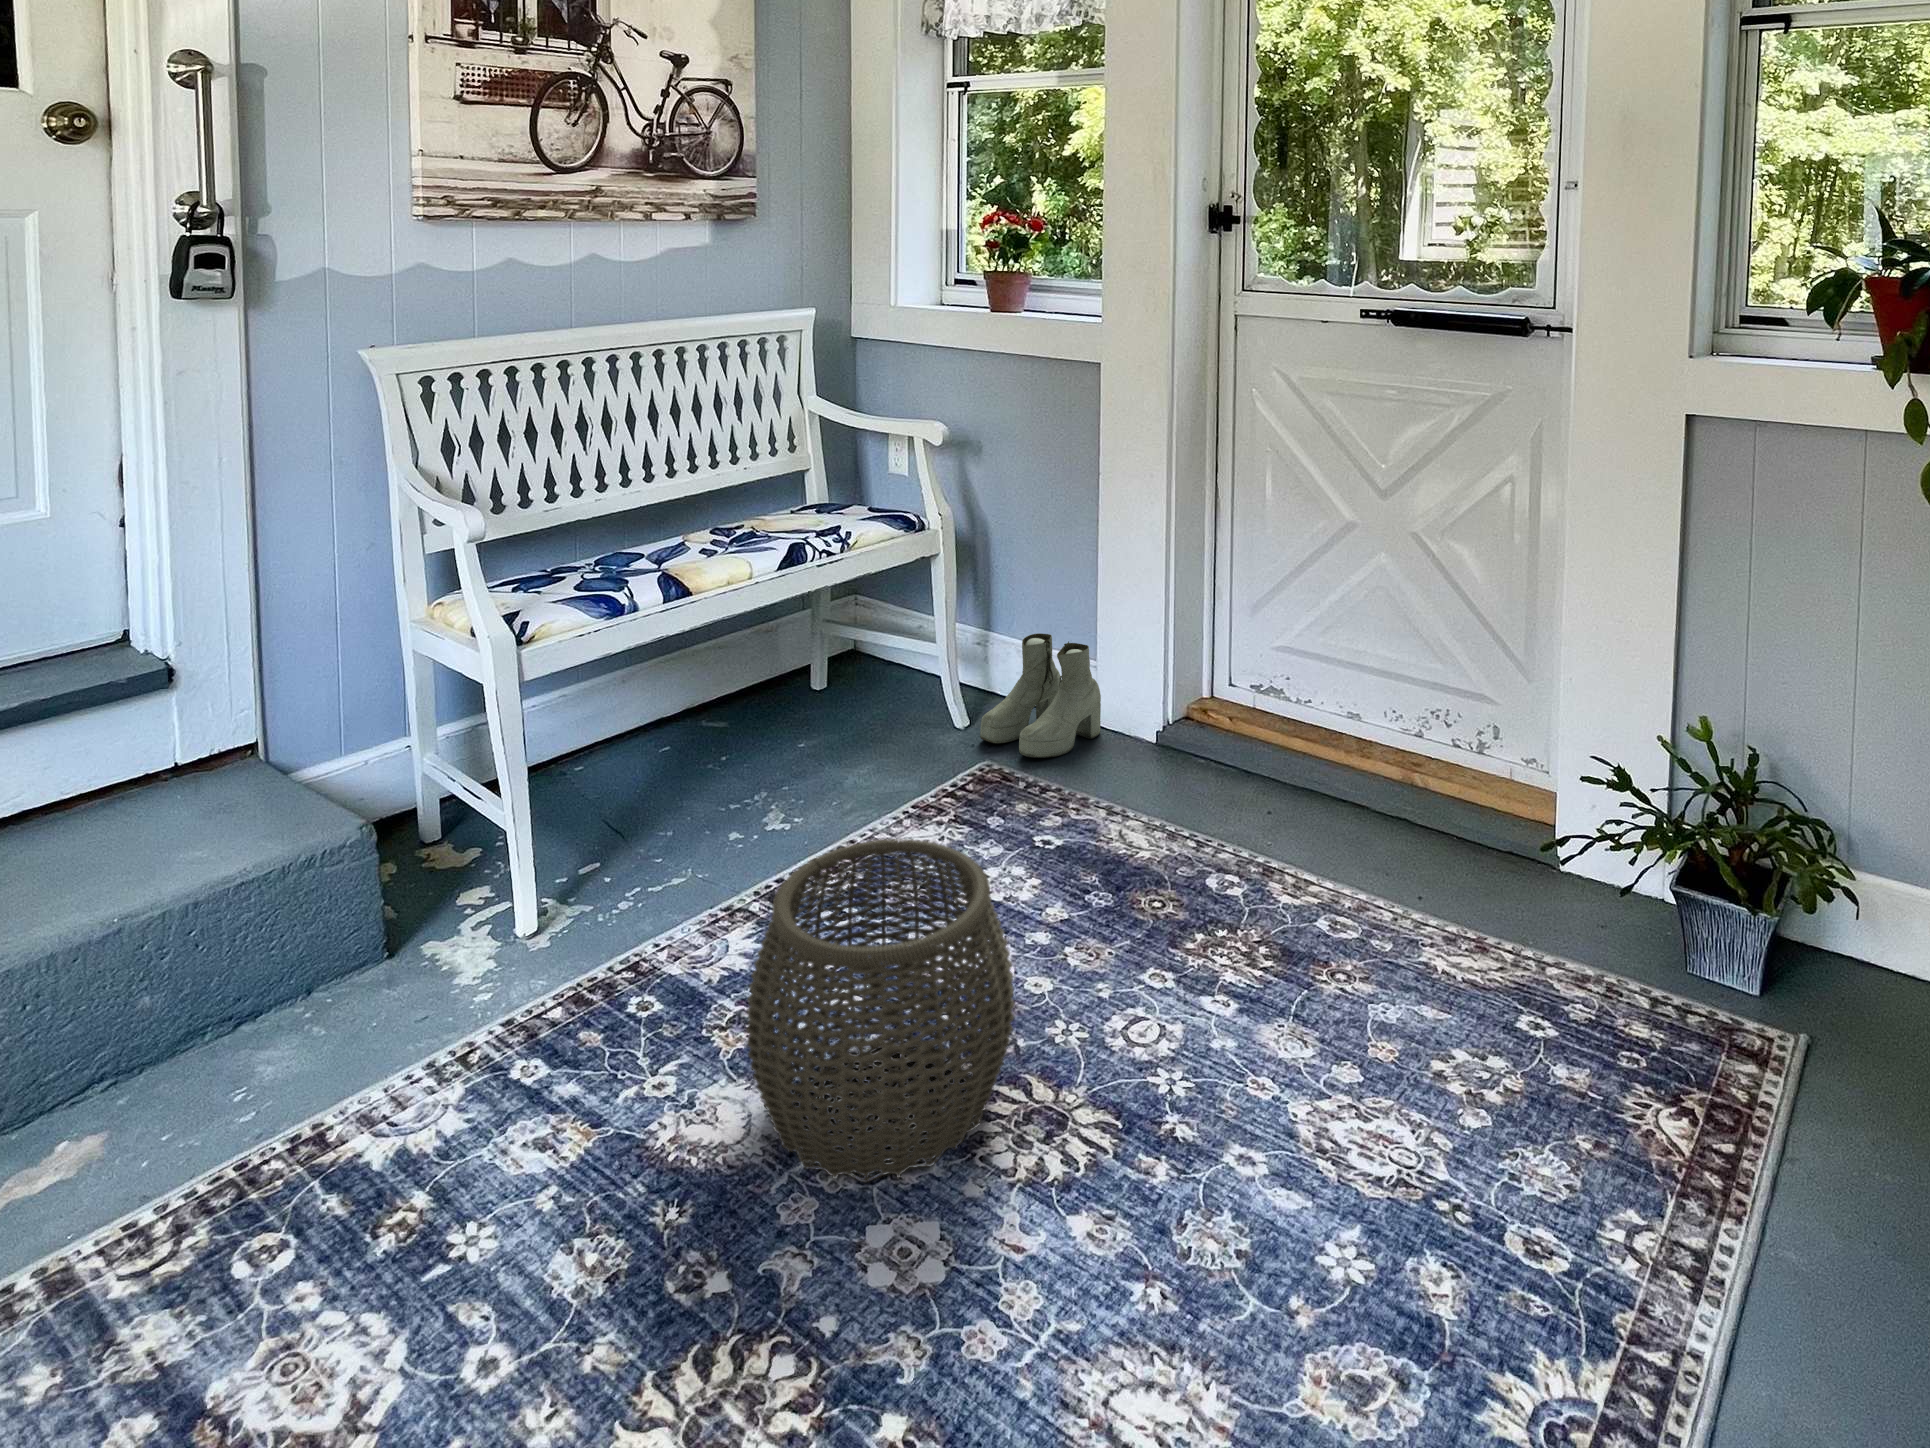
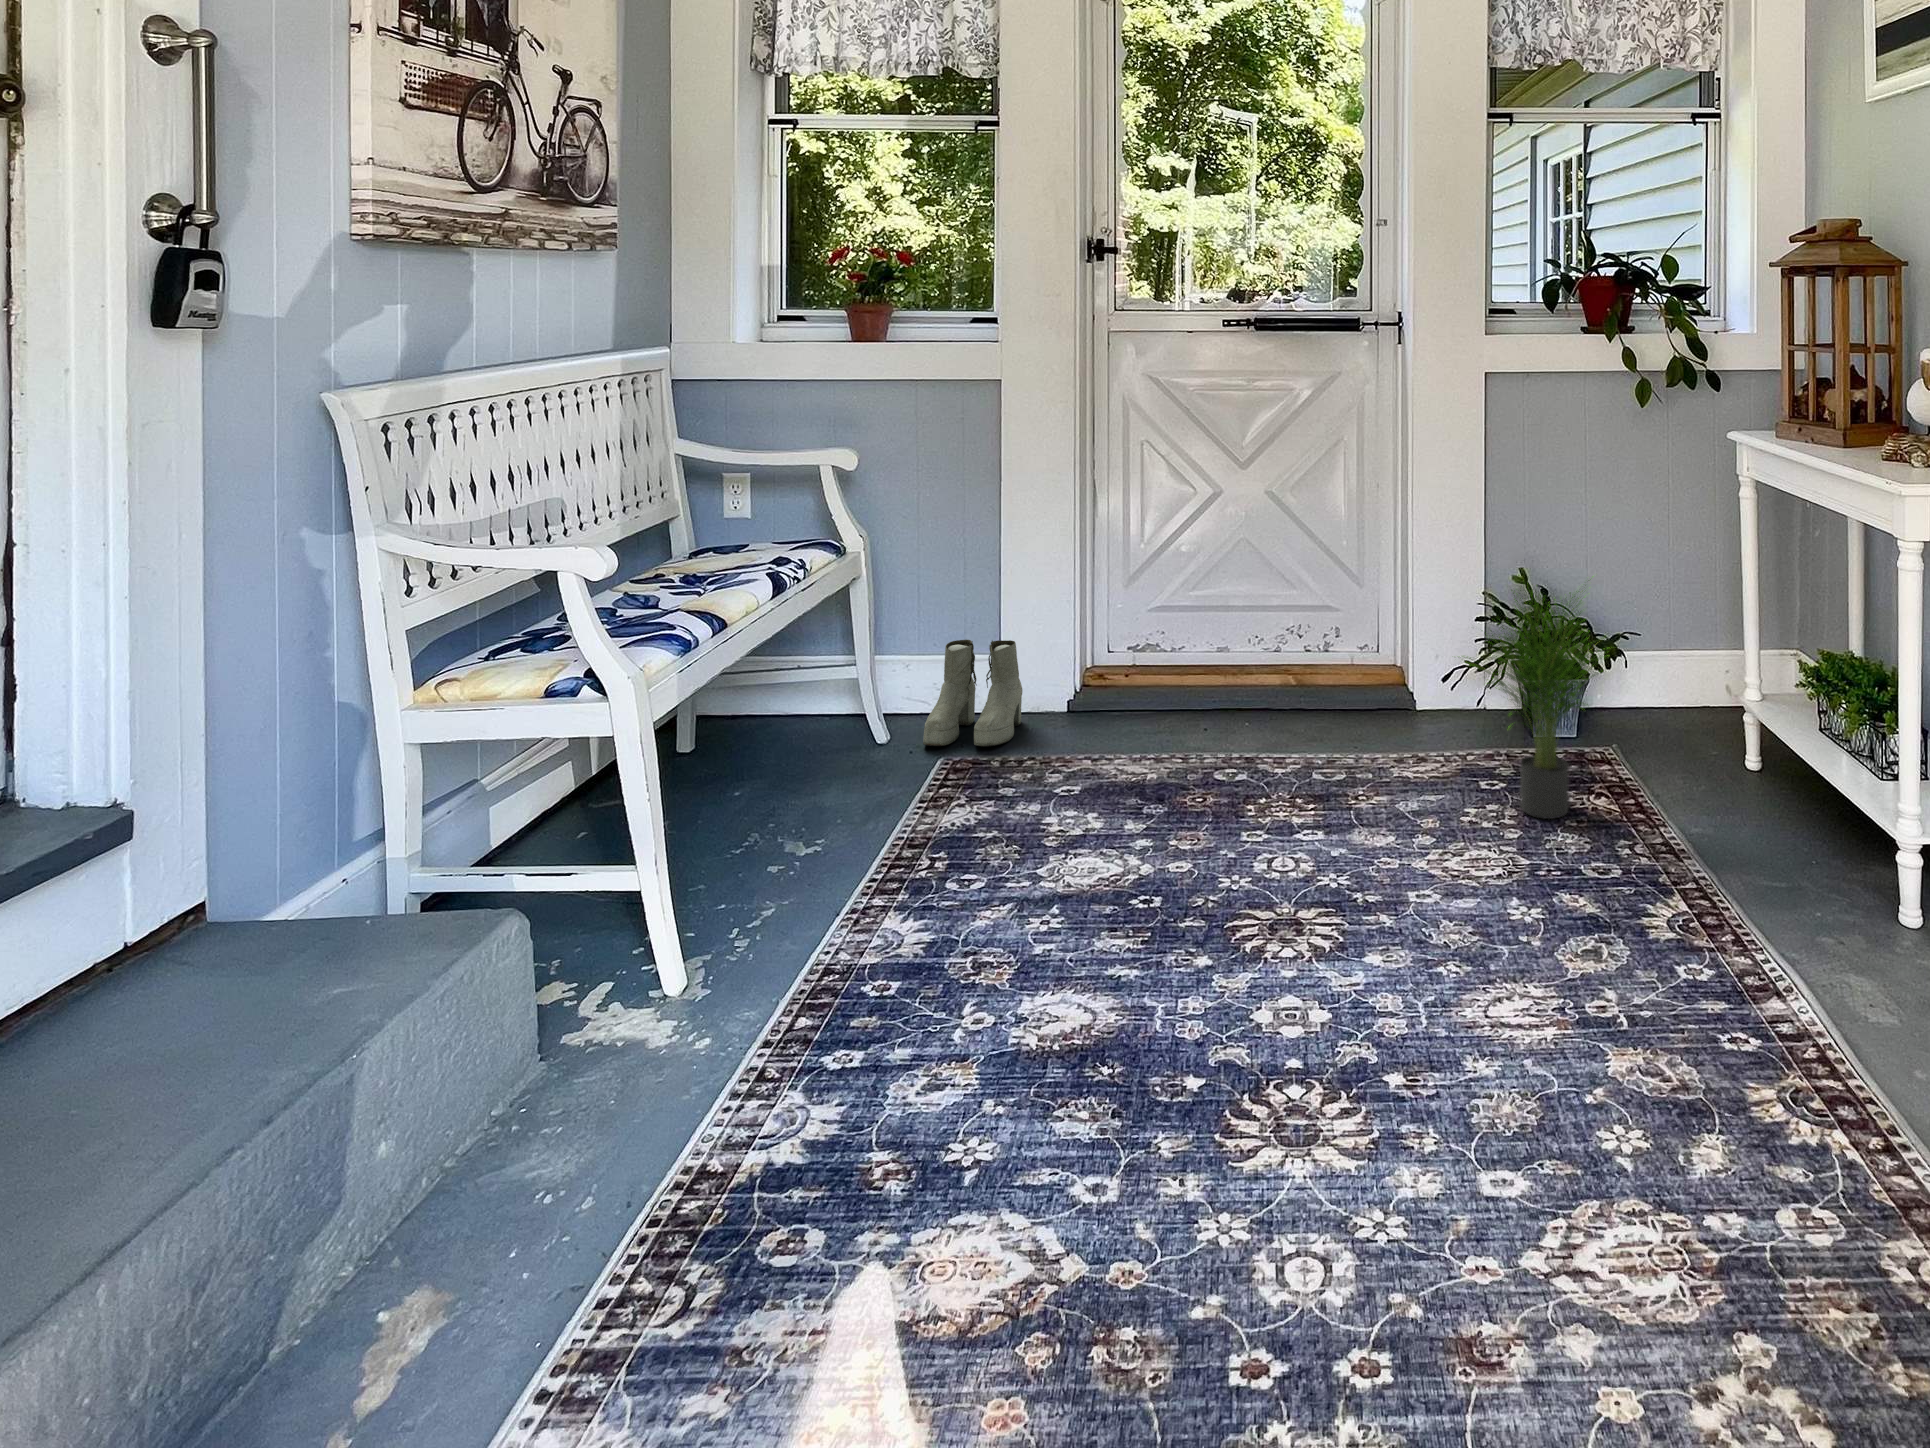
potted plant: none [1419,724,1701,1122] -> present [1472,589,1608,819]
woven basket: present [746,839,1015,1182] -> none [1072,740,1285,991]

